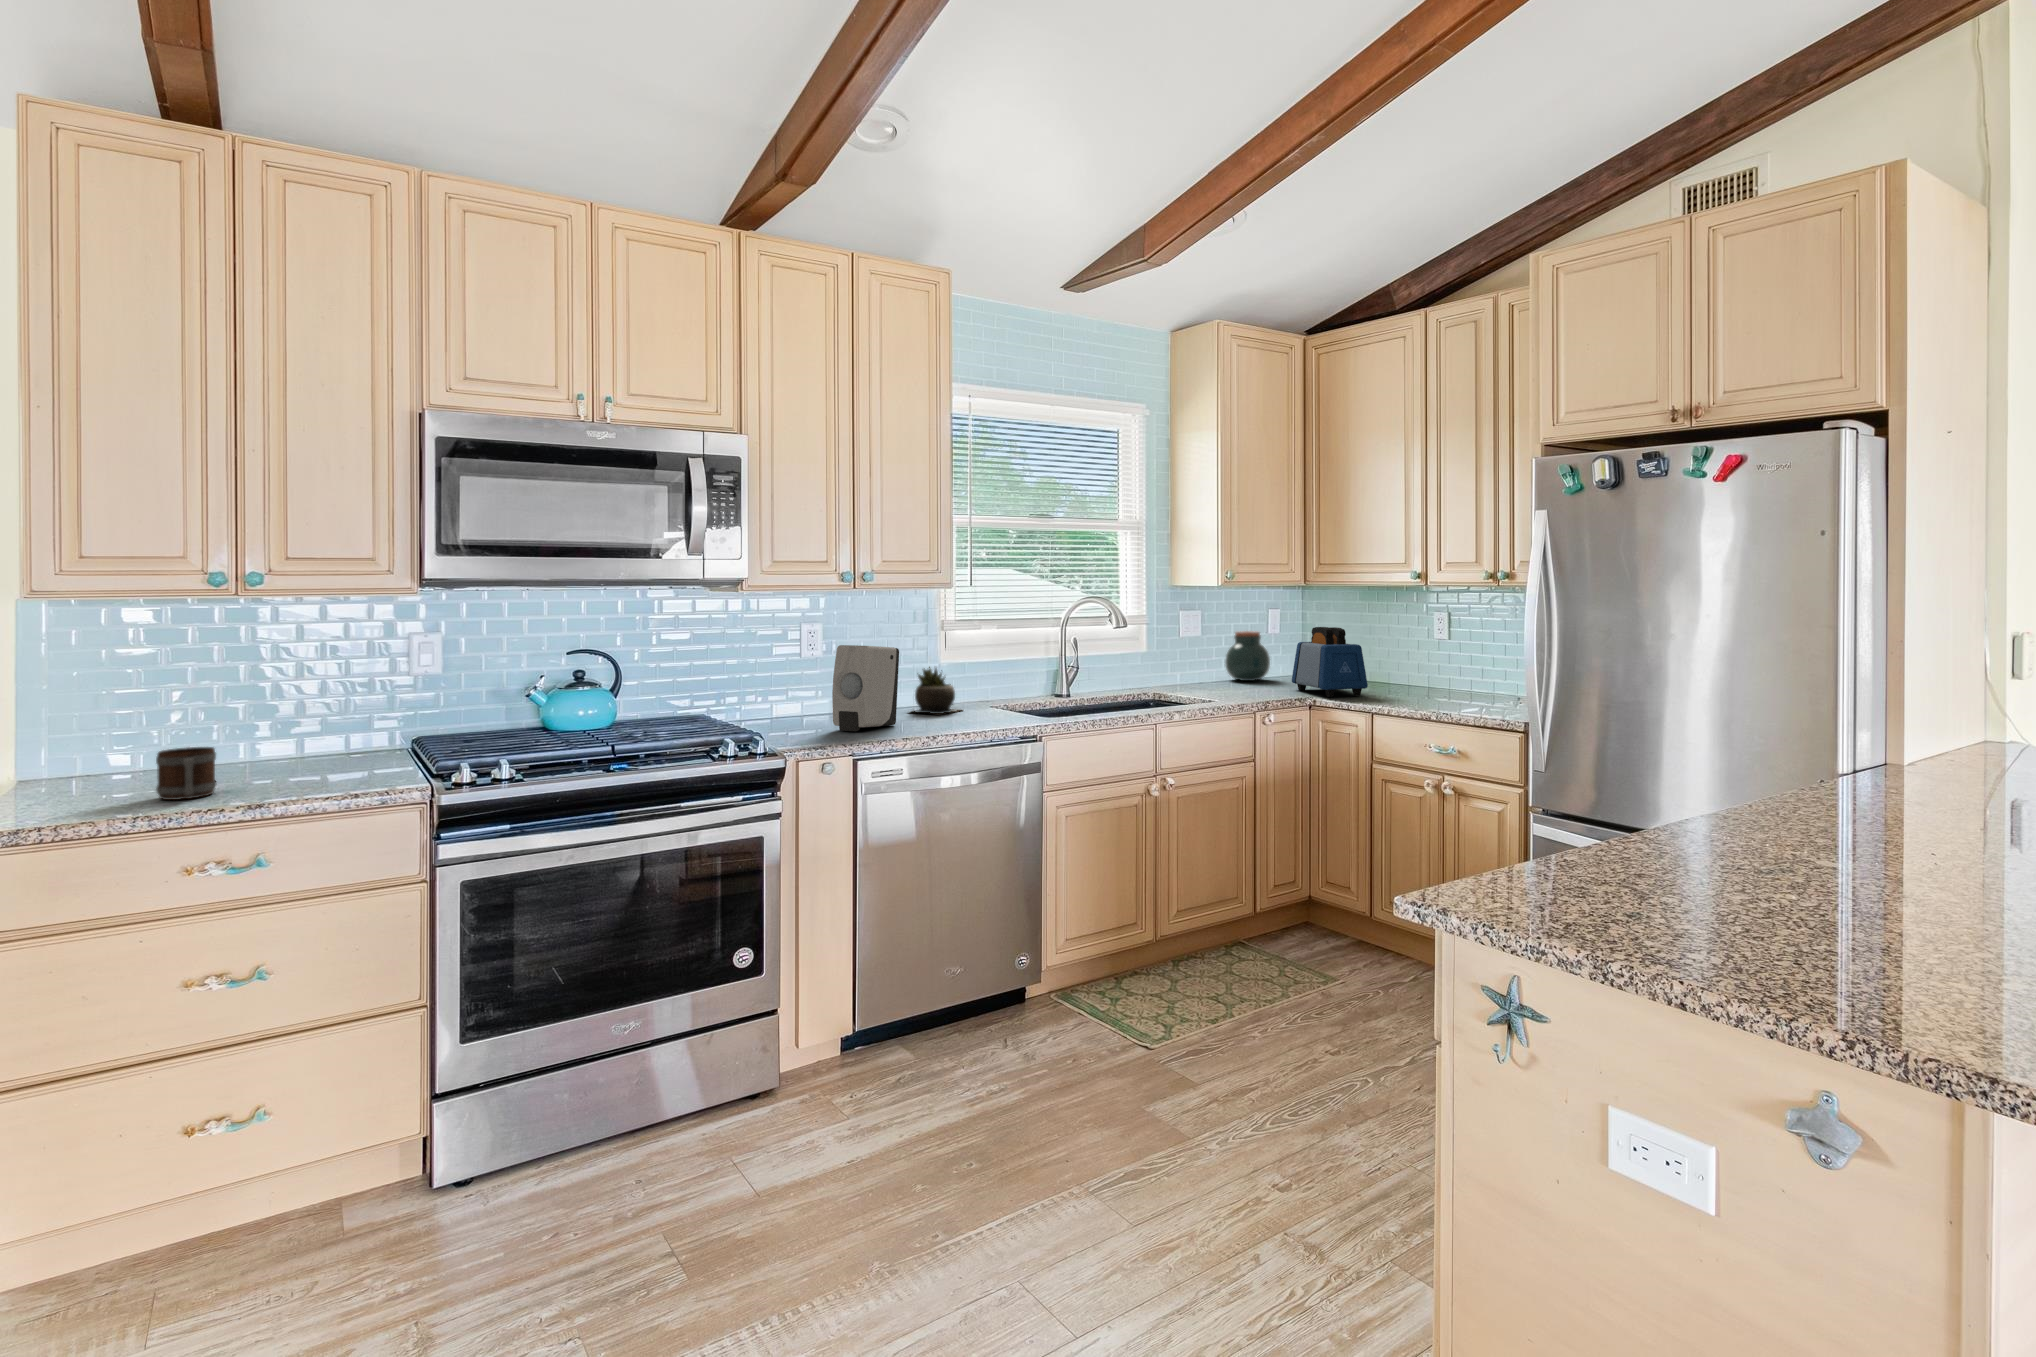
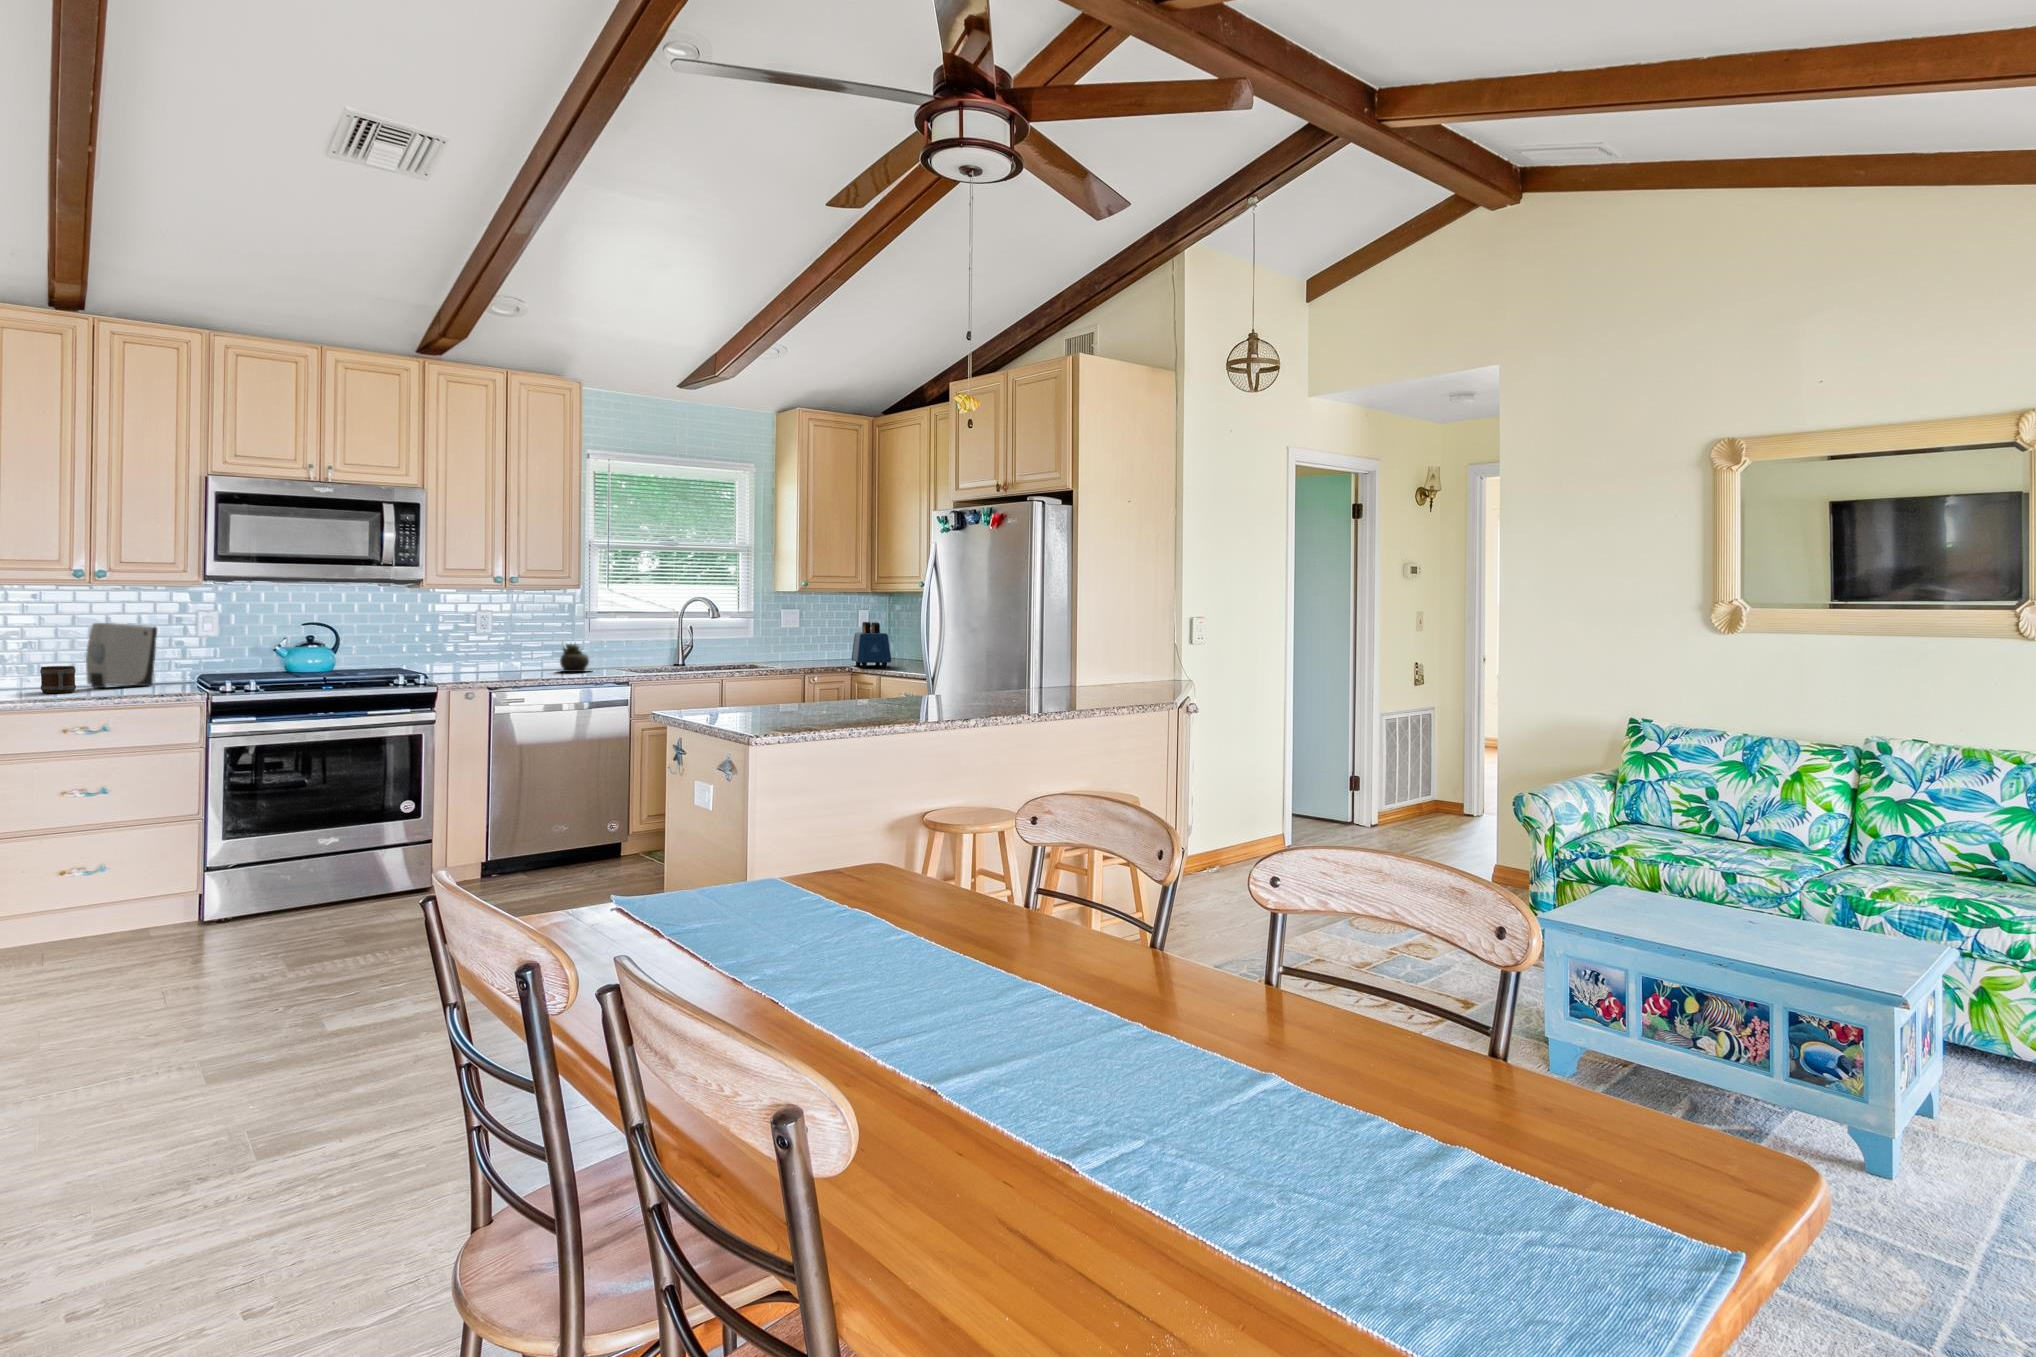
jar: present [1226,631,1270,681] -> none [820,627,852,661]
soap dispenser: present [832,645,899,731] -> present [86,623,157,688]

